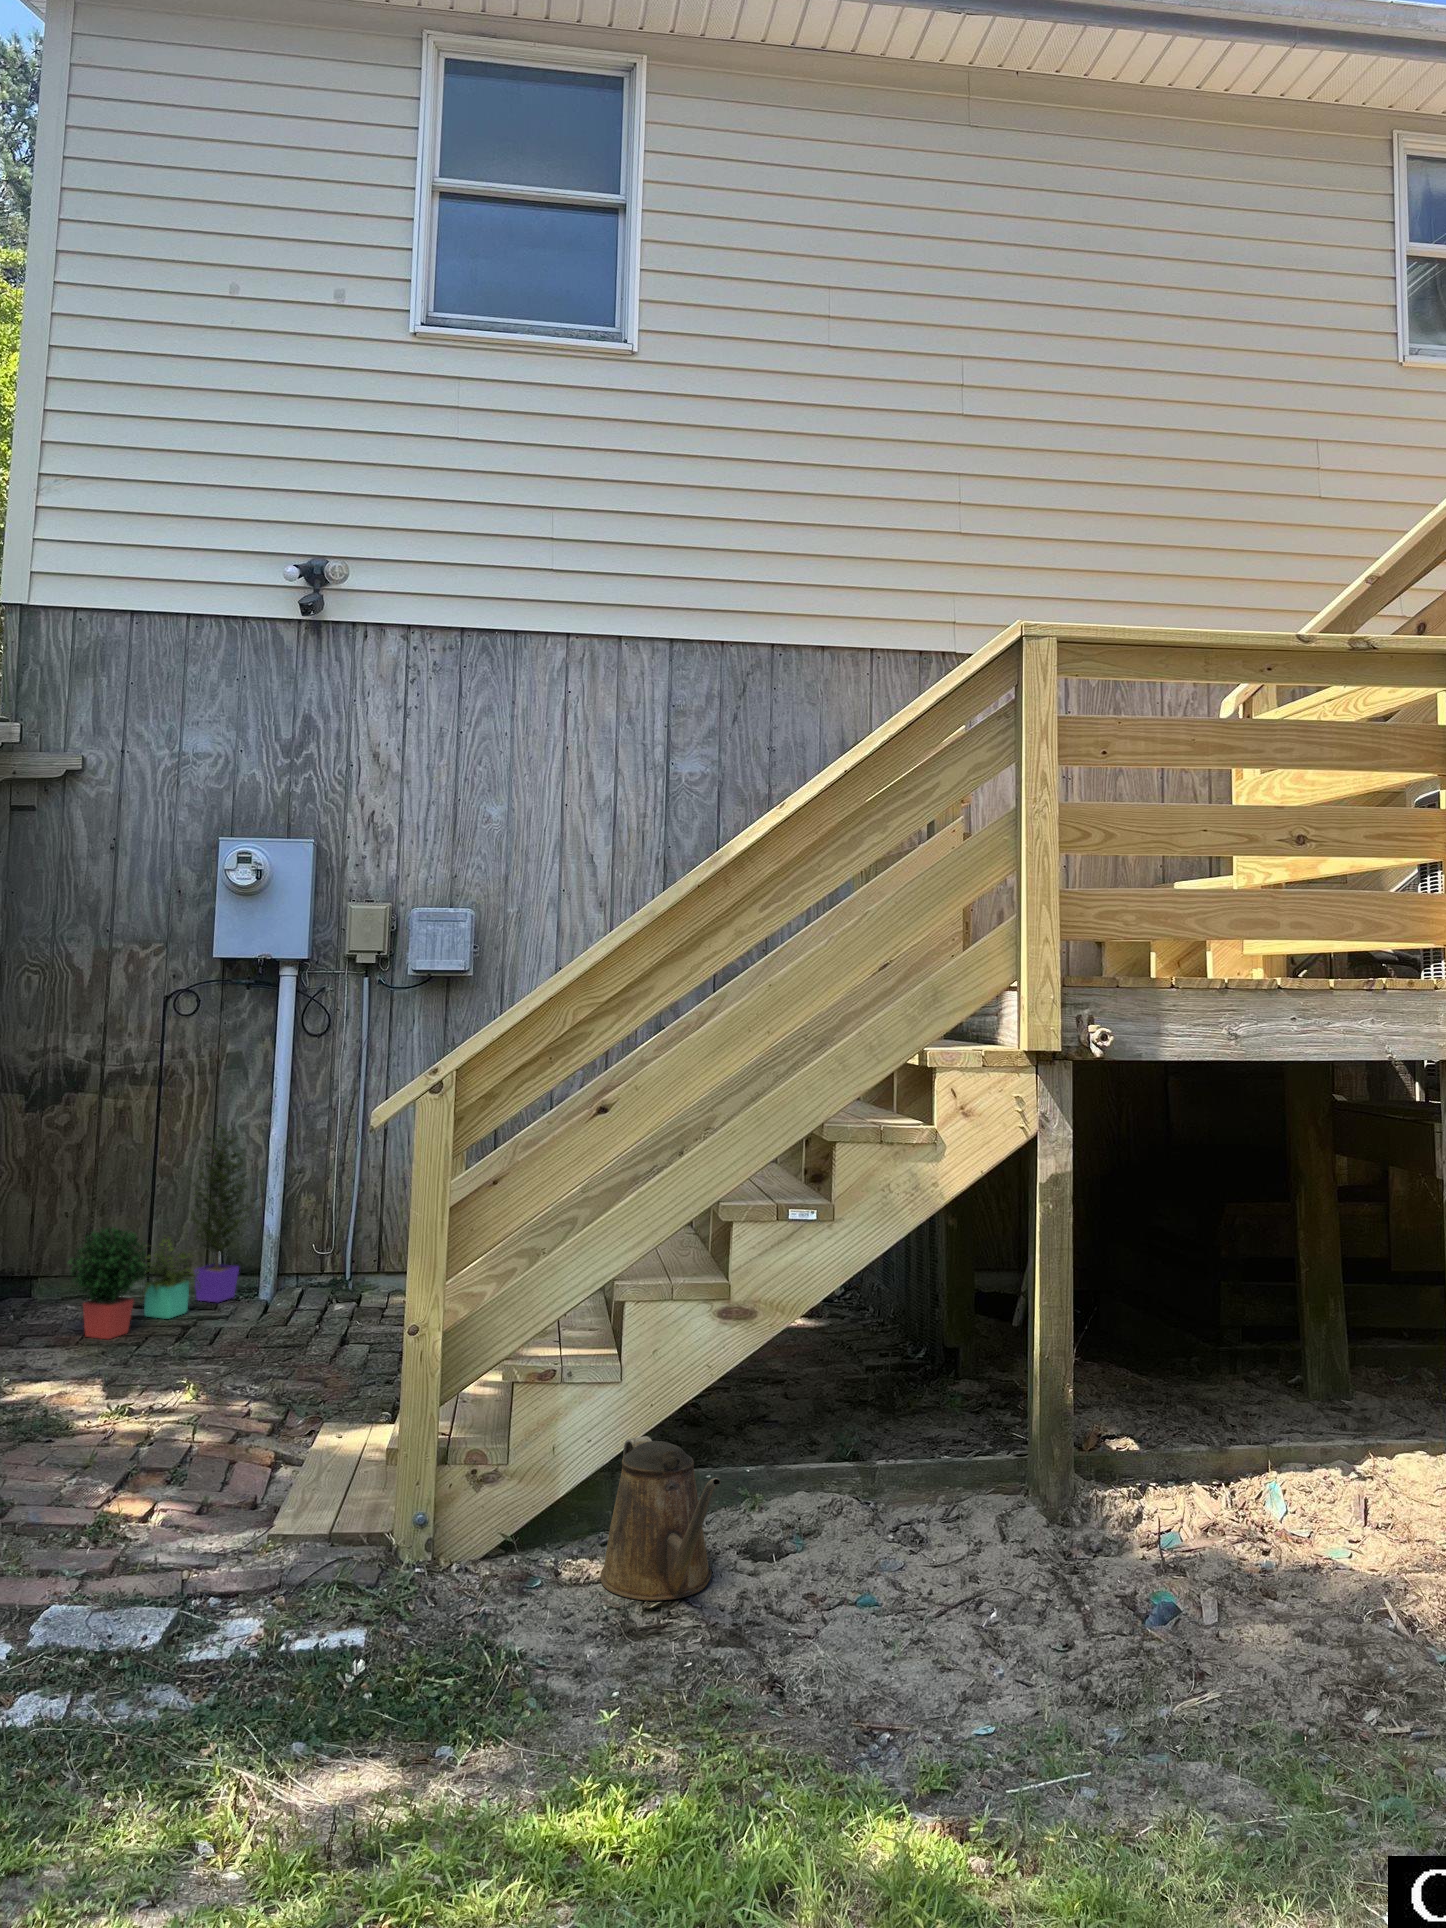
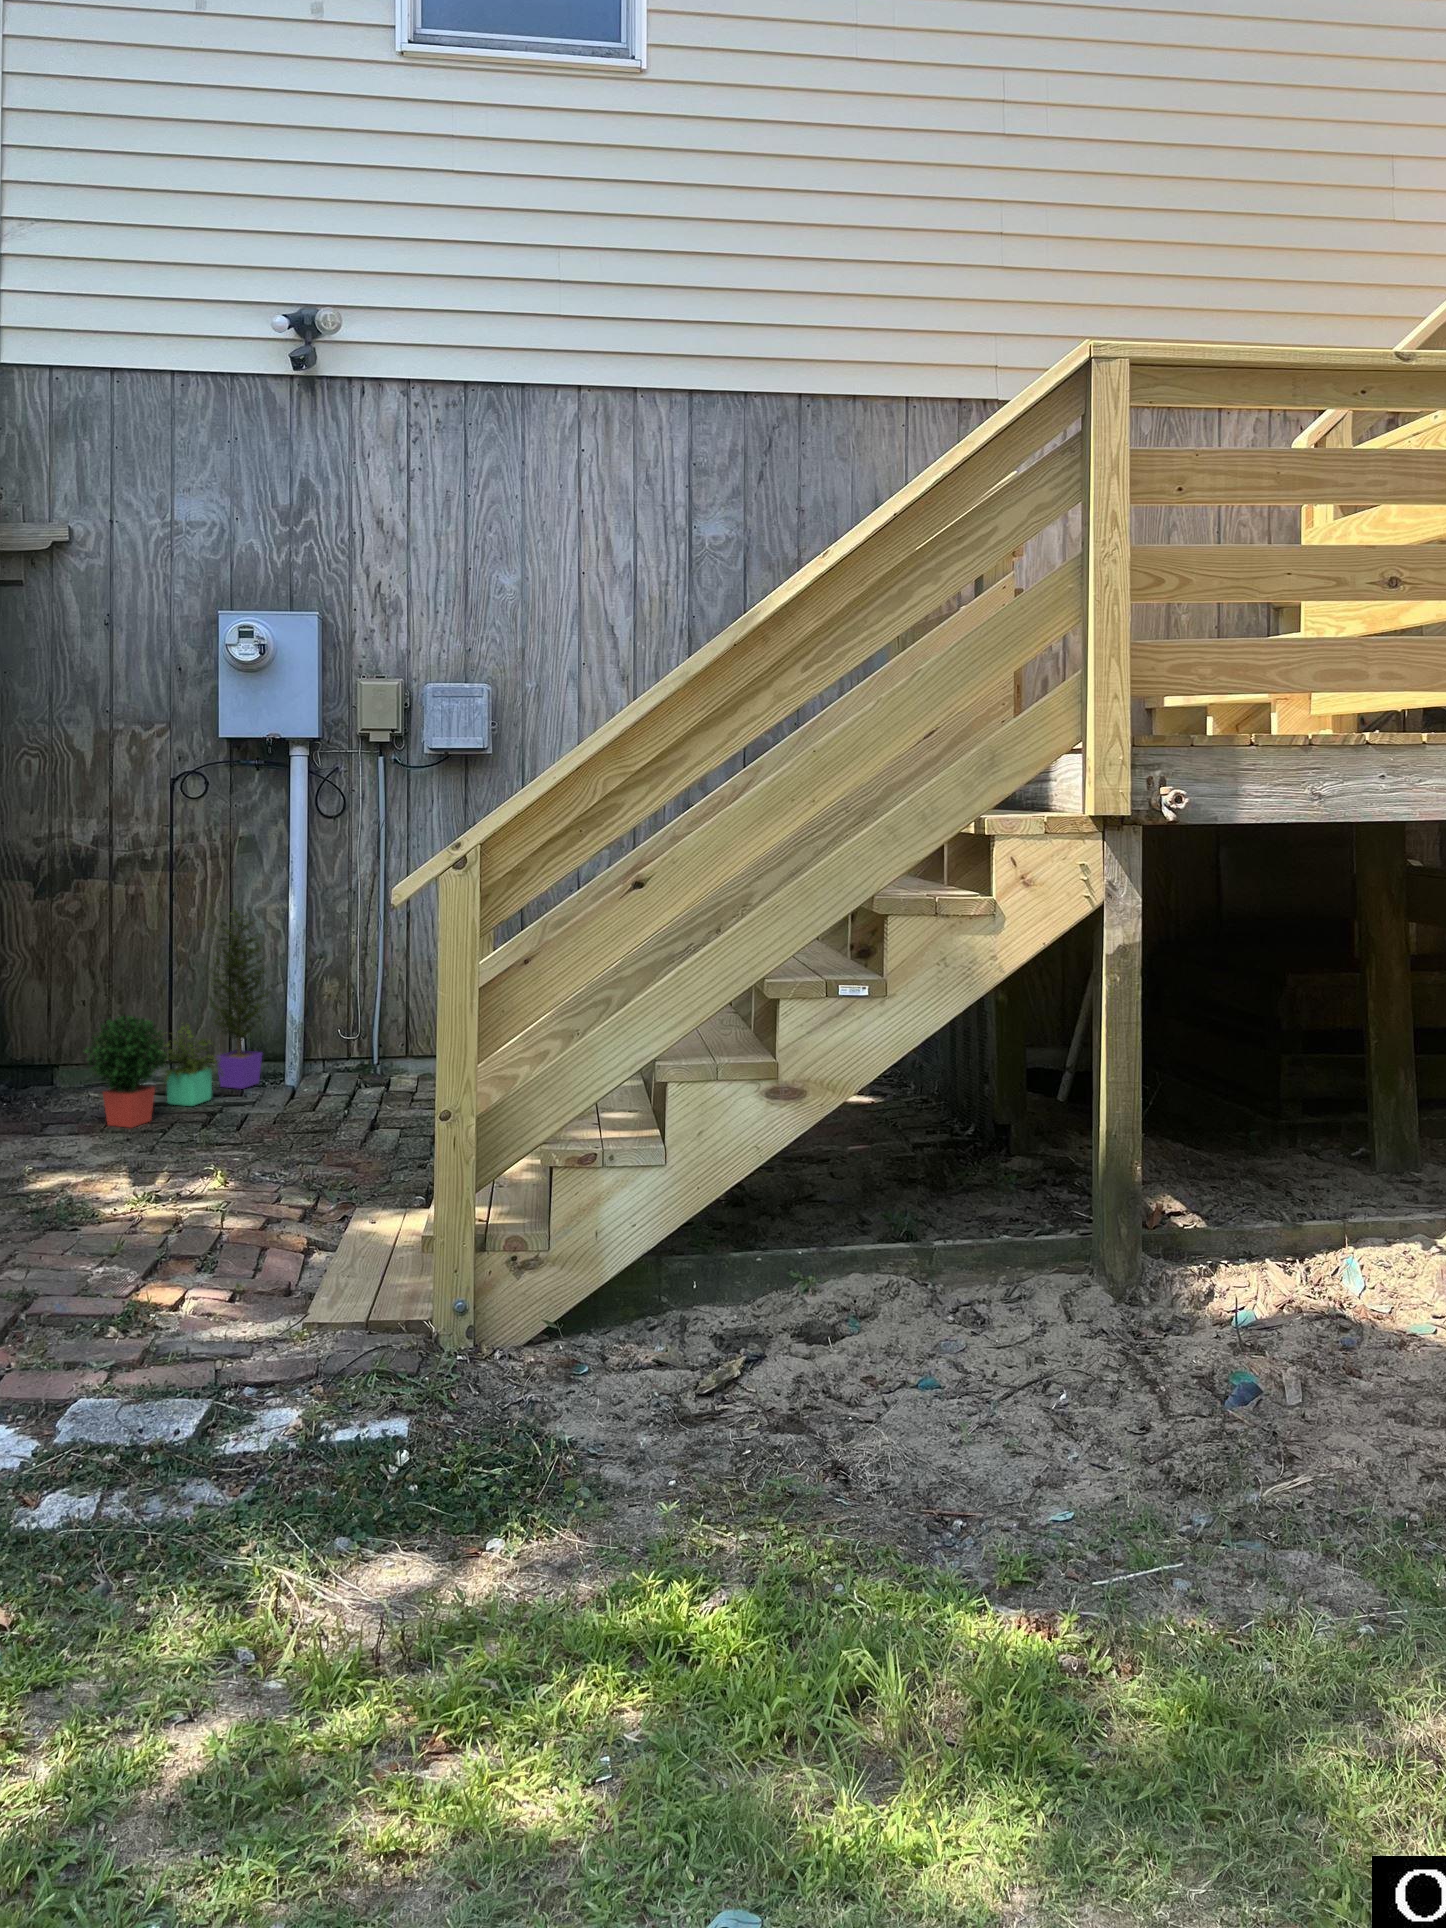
watering can: present [600,1436,721,1601] -> none [649,1222,776,1388]

